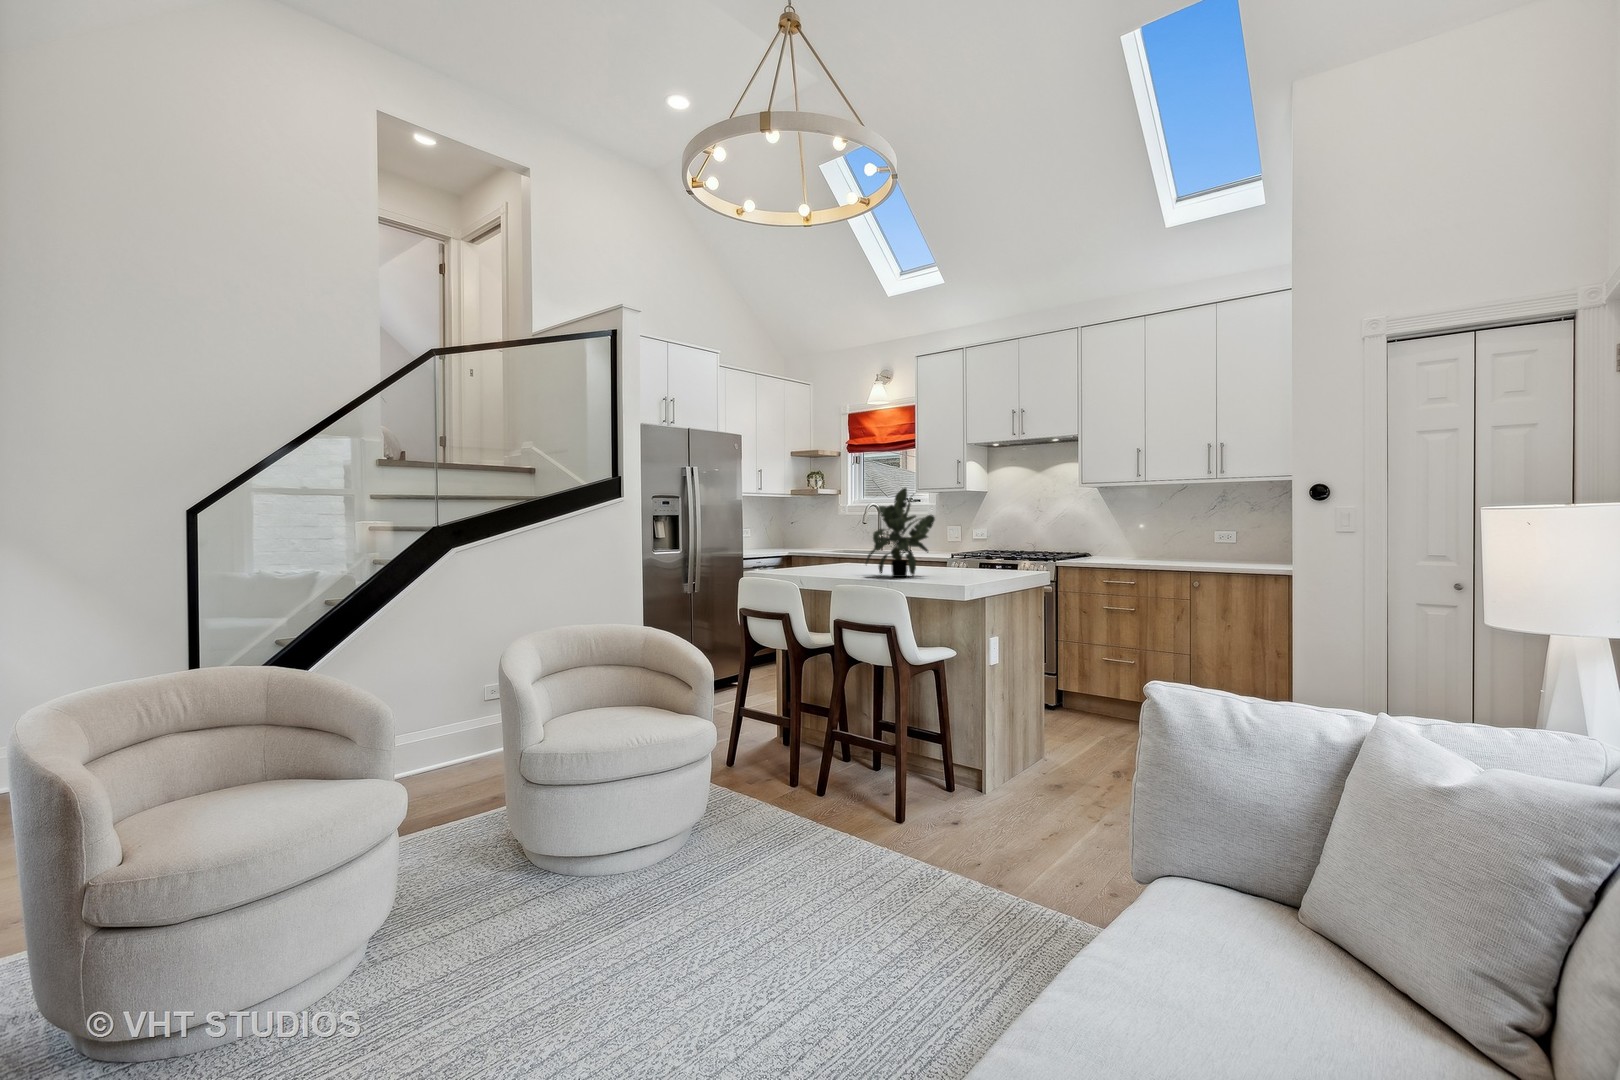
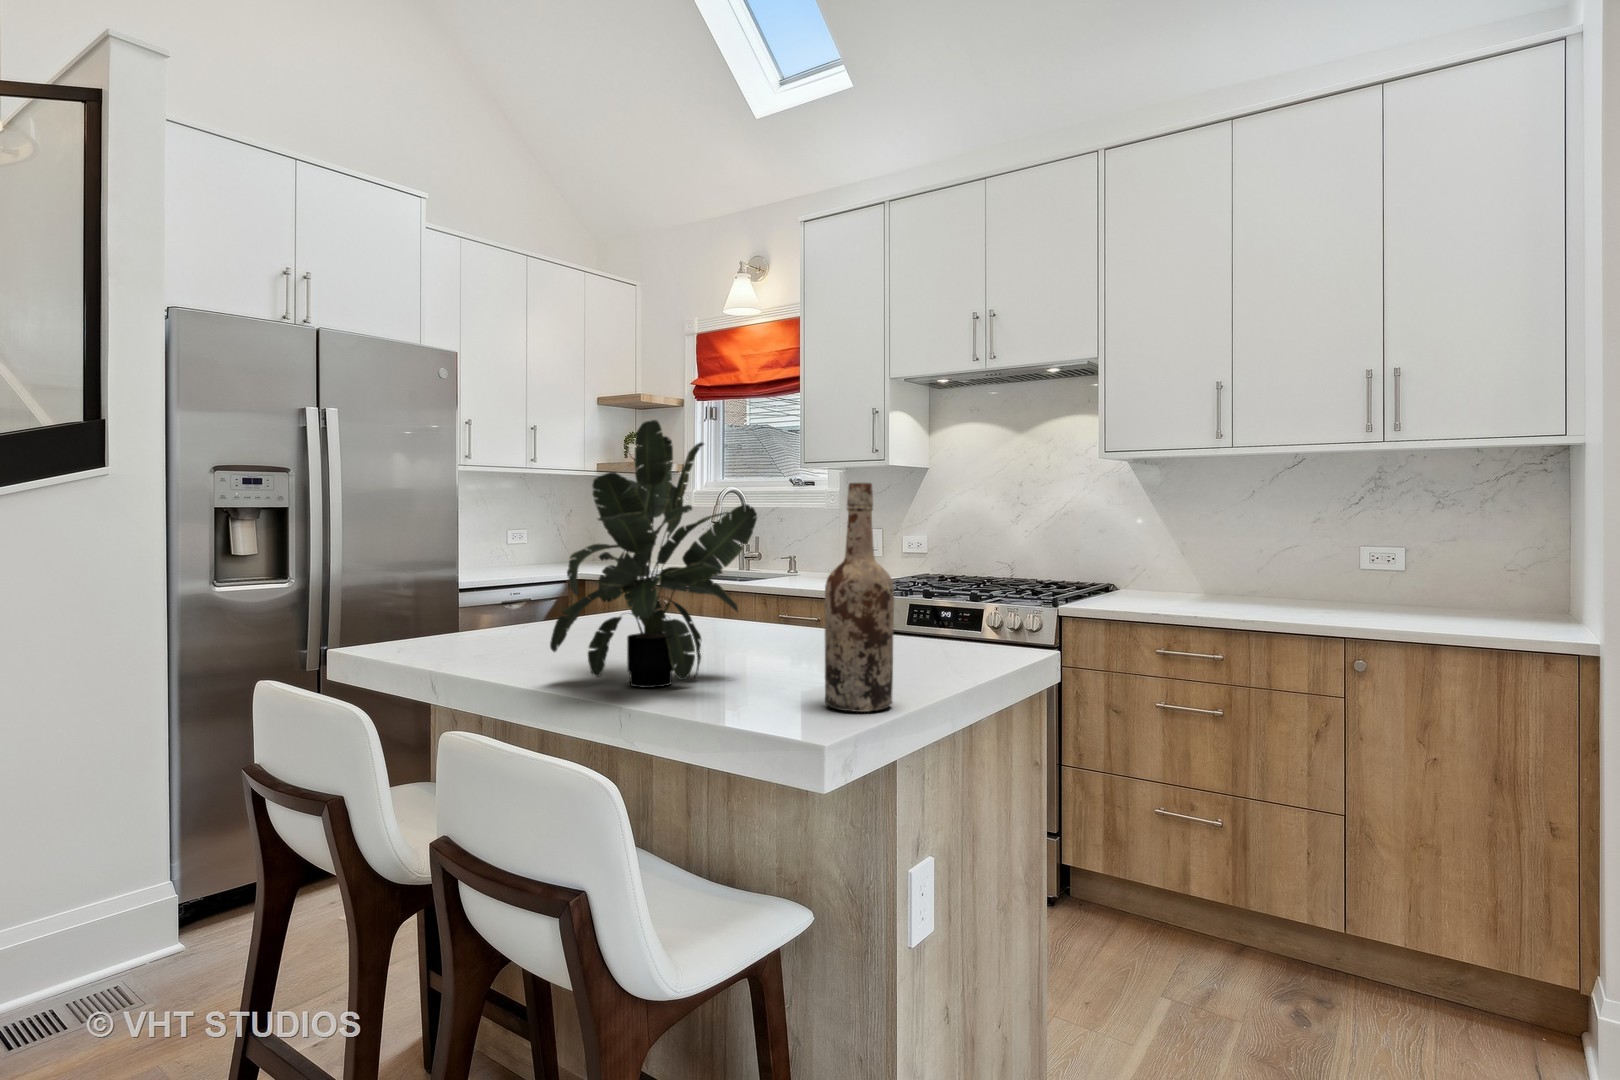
wine bottle: none [964,508,986,579] -> present [825,483,894,712]

